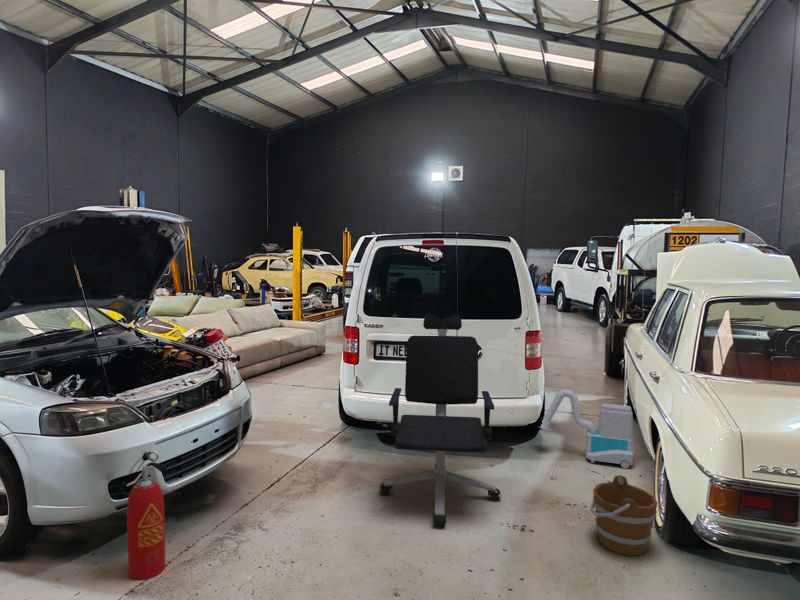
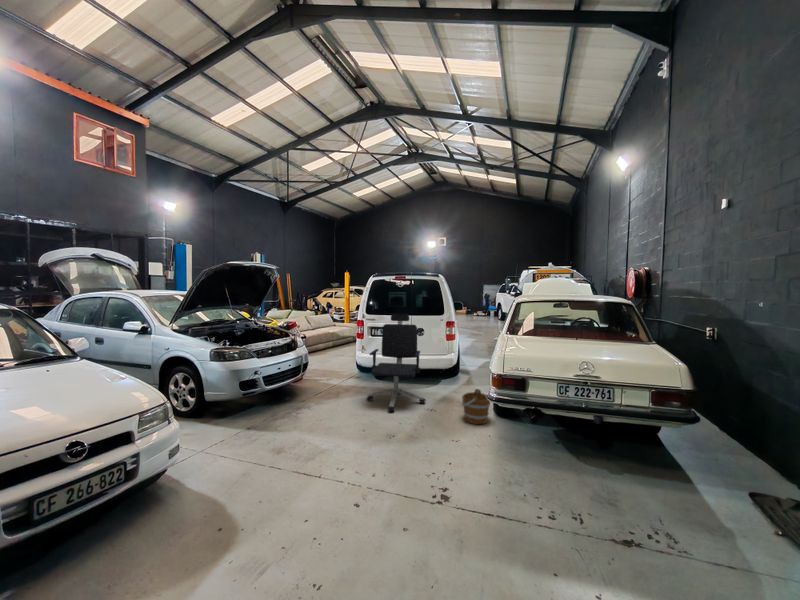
vacuum cleaner: present [540,389,633,469] -> none [452,354,500,394]
fire extinguisher: present [127,462,167,579] -> none [247,374,265,426]

